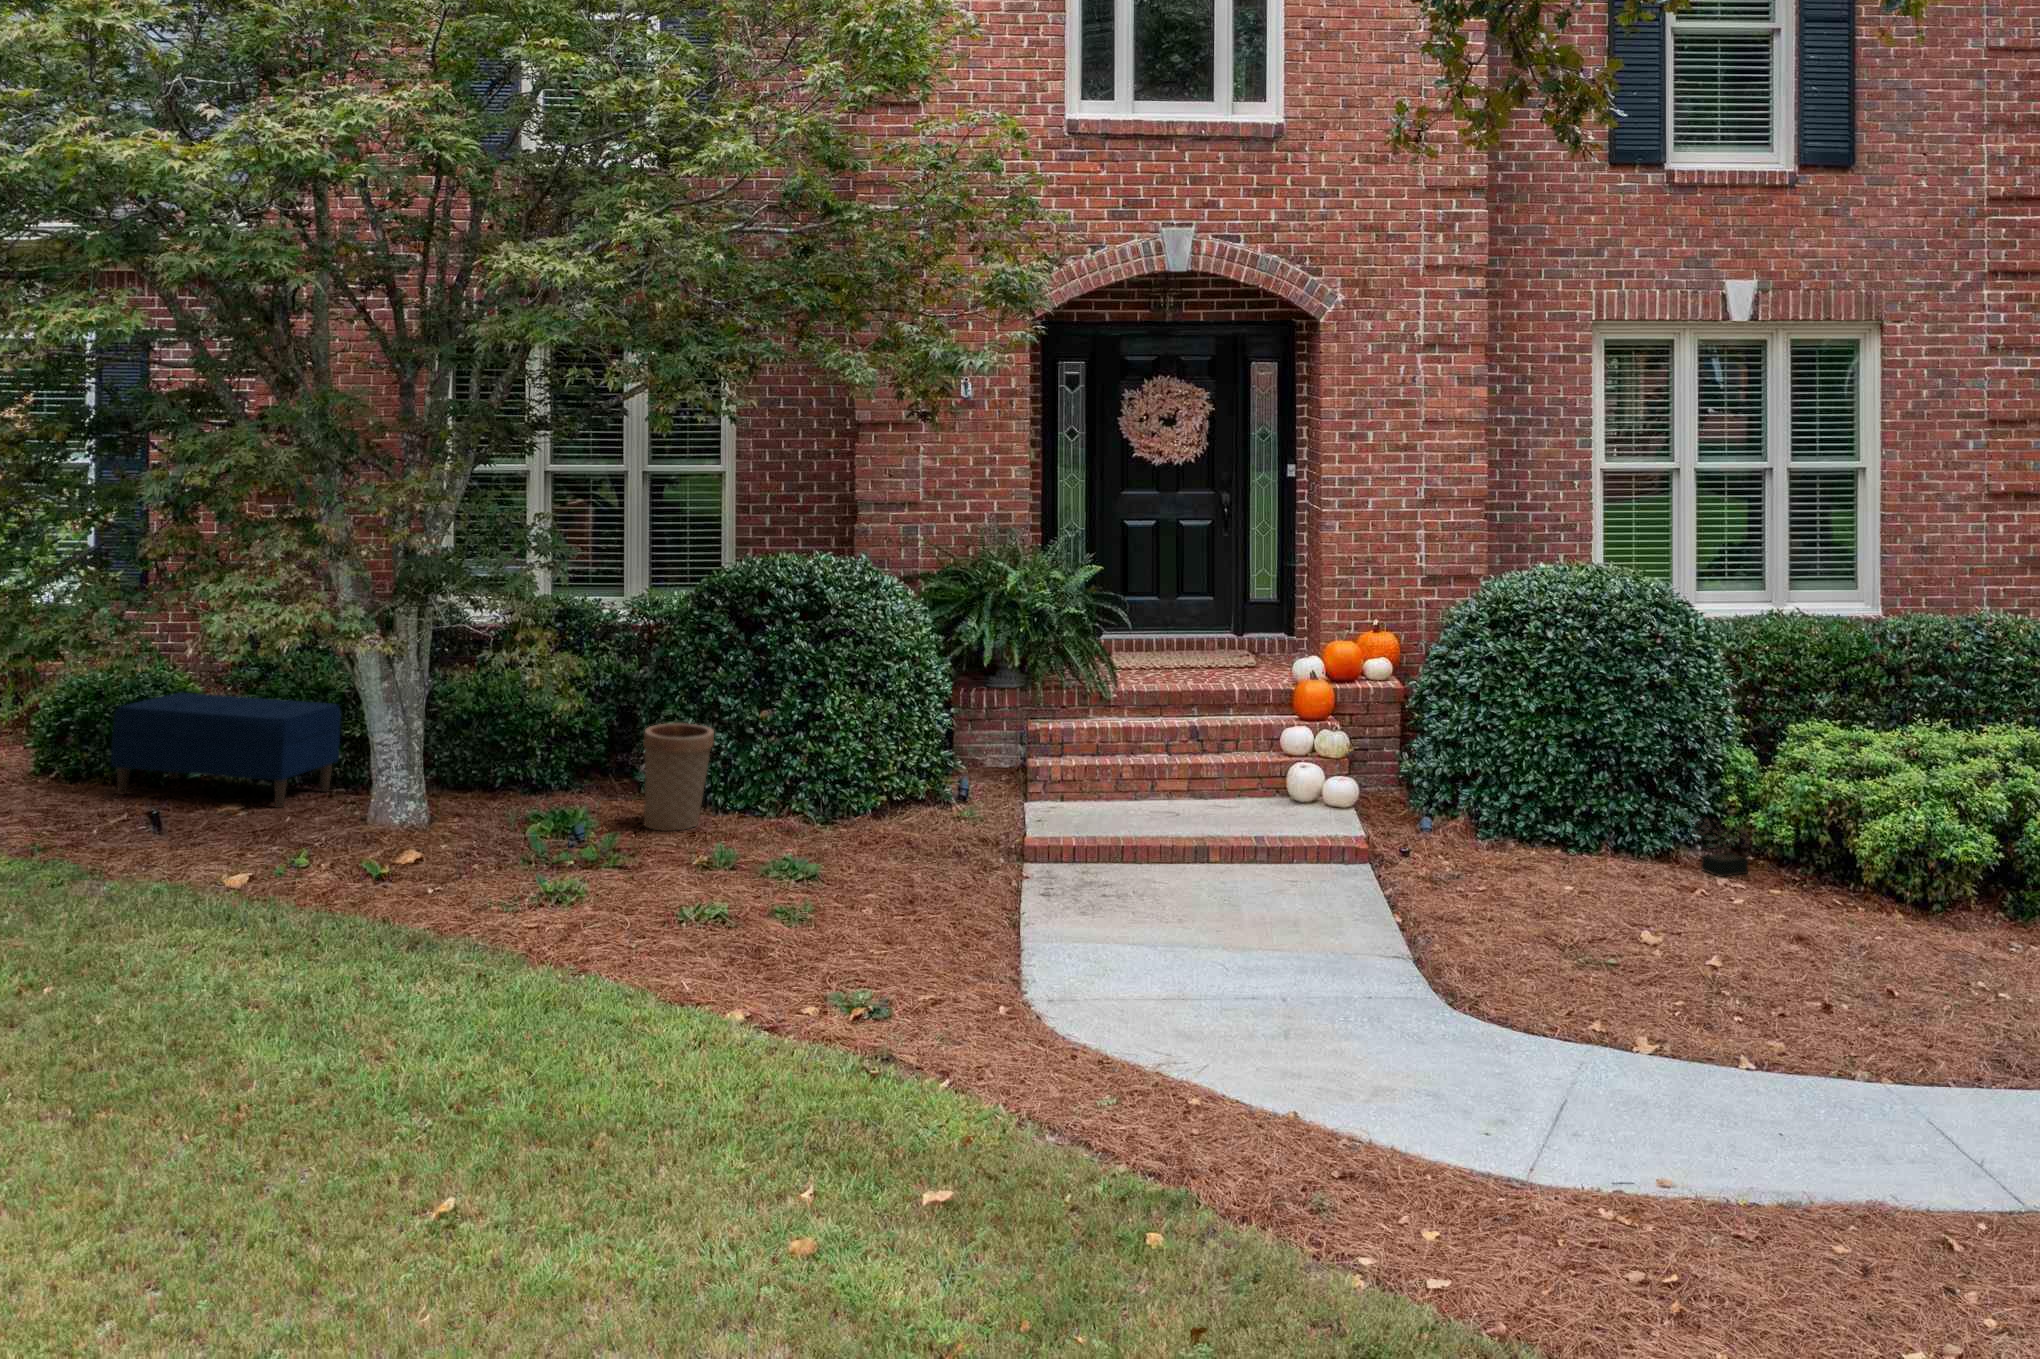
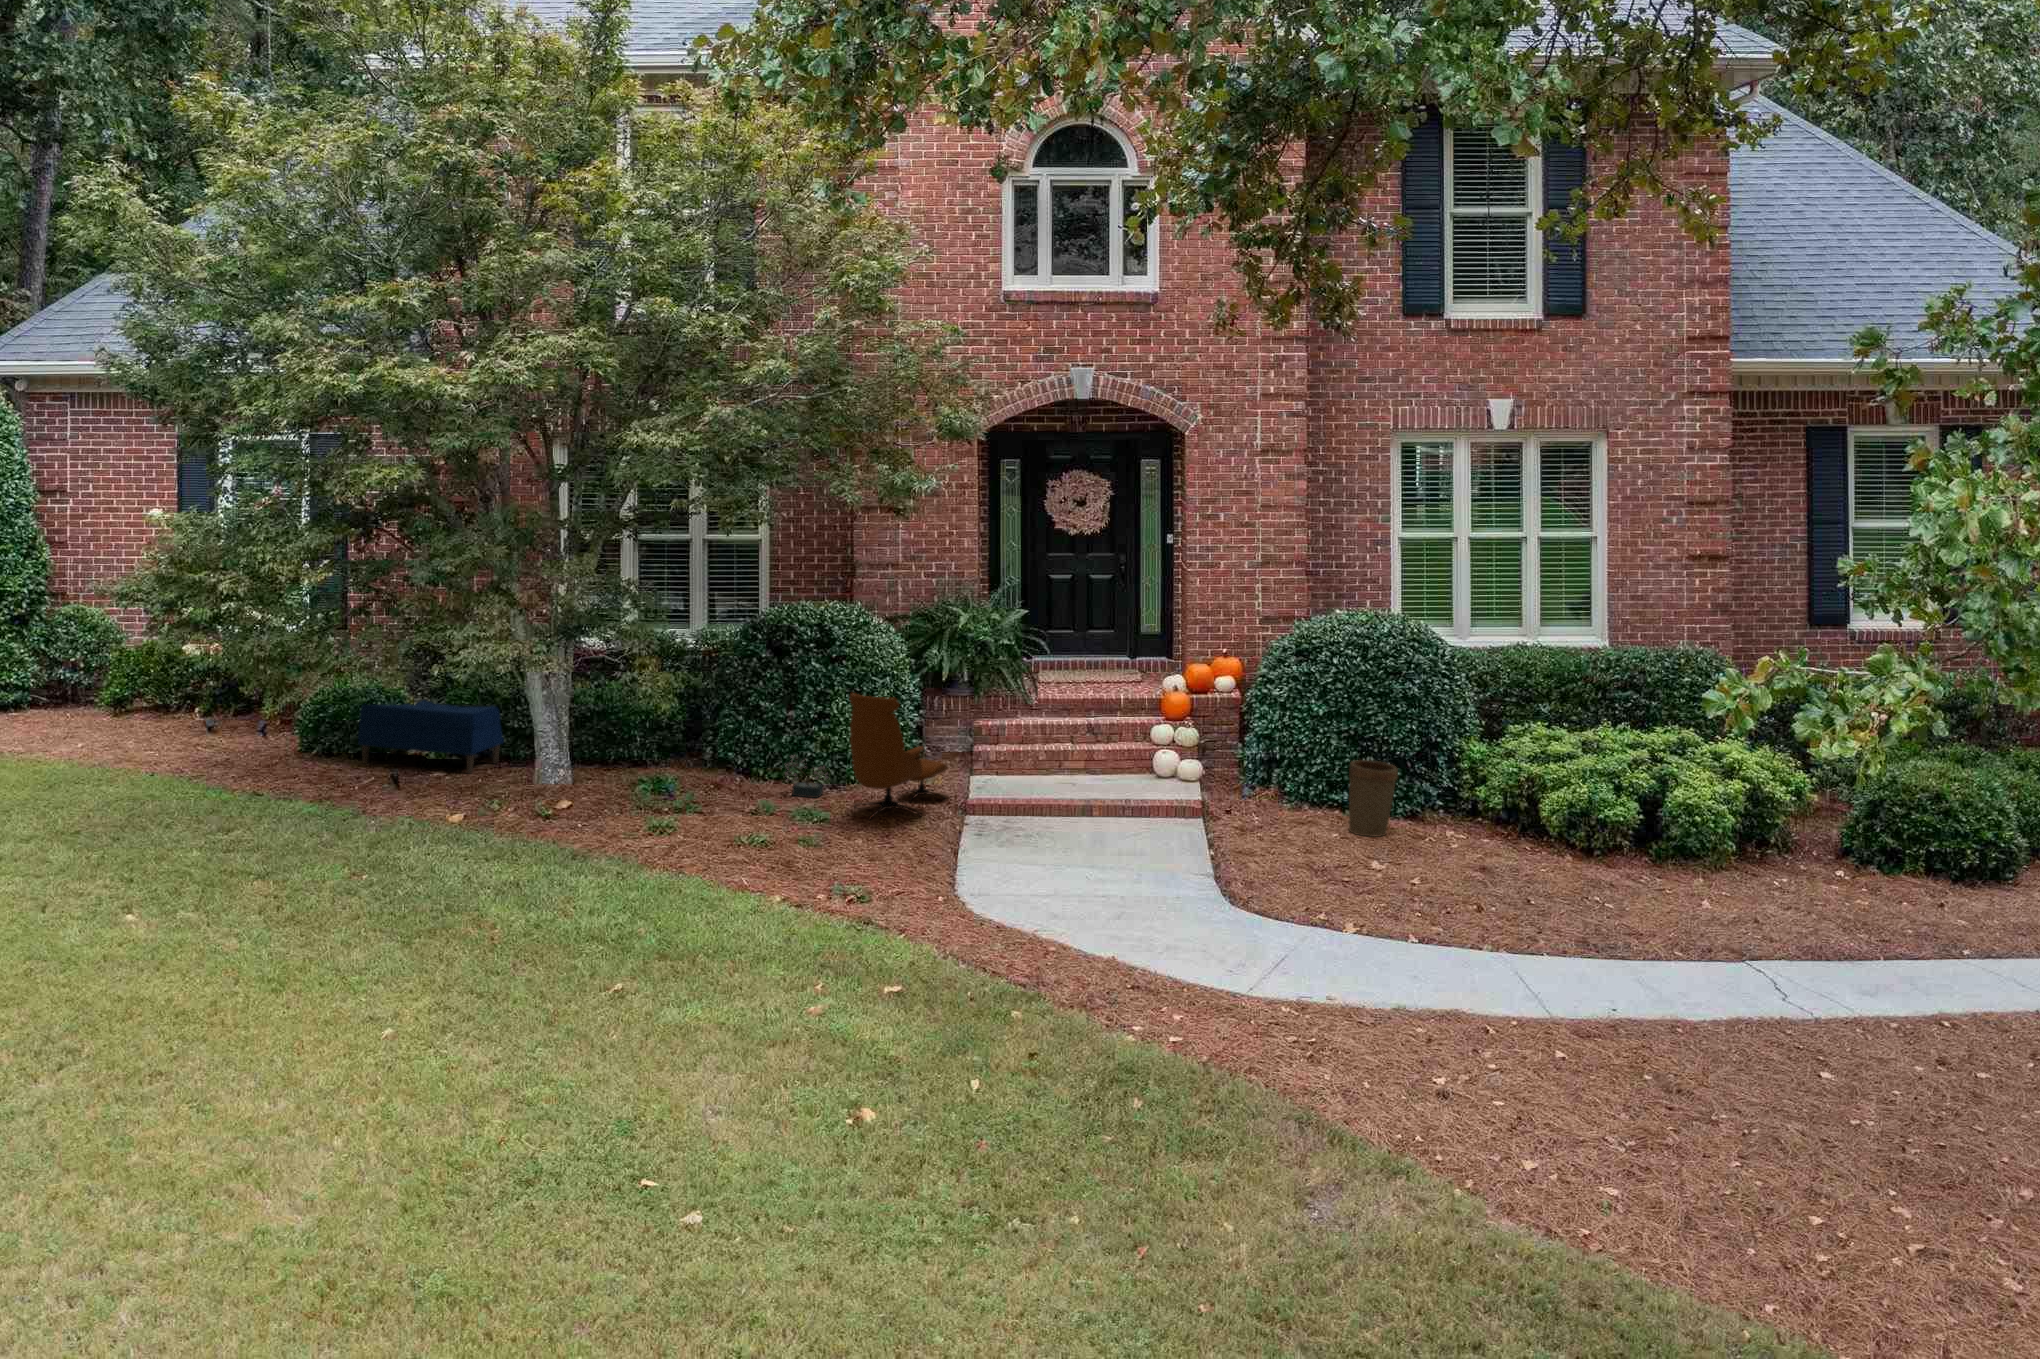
lounge chair: none [848,682,992,872] -> present [849,693,947,819]
basket: present [643,723,714,831] -> present [1348,760,1398,837]
decorative plant: present [1692,819,1750,877] -> present [785,755,827,798]

